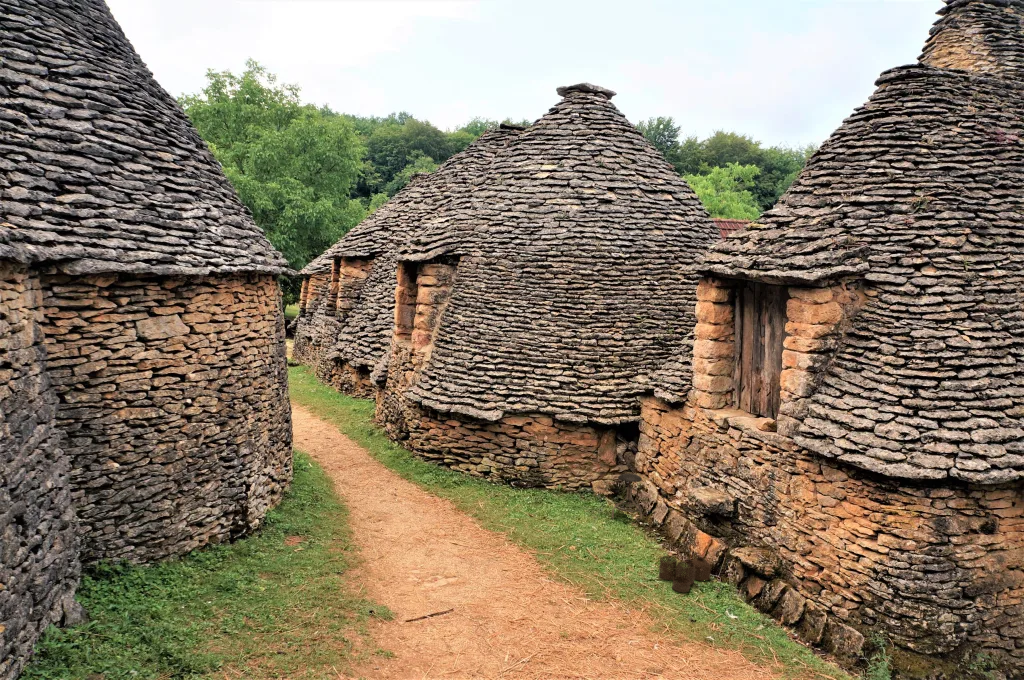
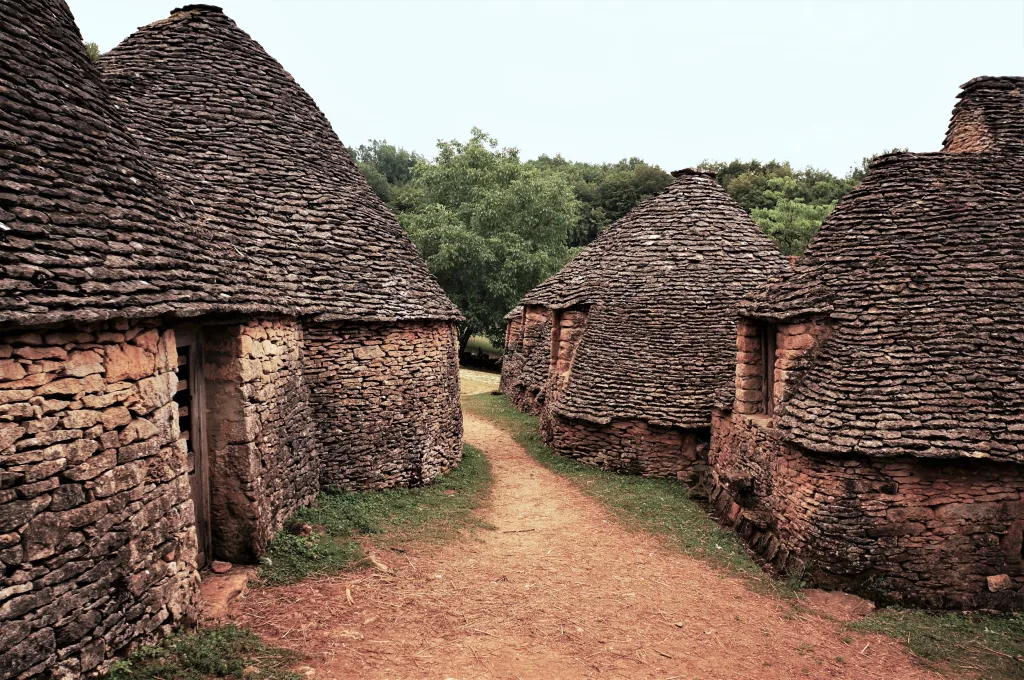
woven basket: present [659,556,711,592] -> none [706,520,747,548]

